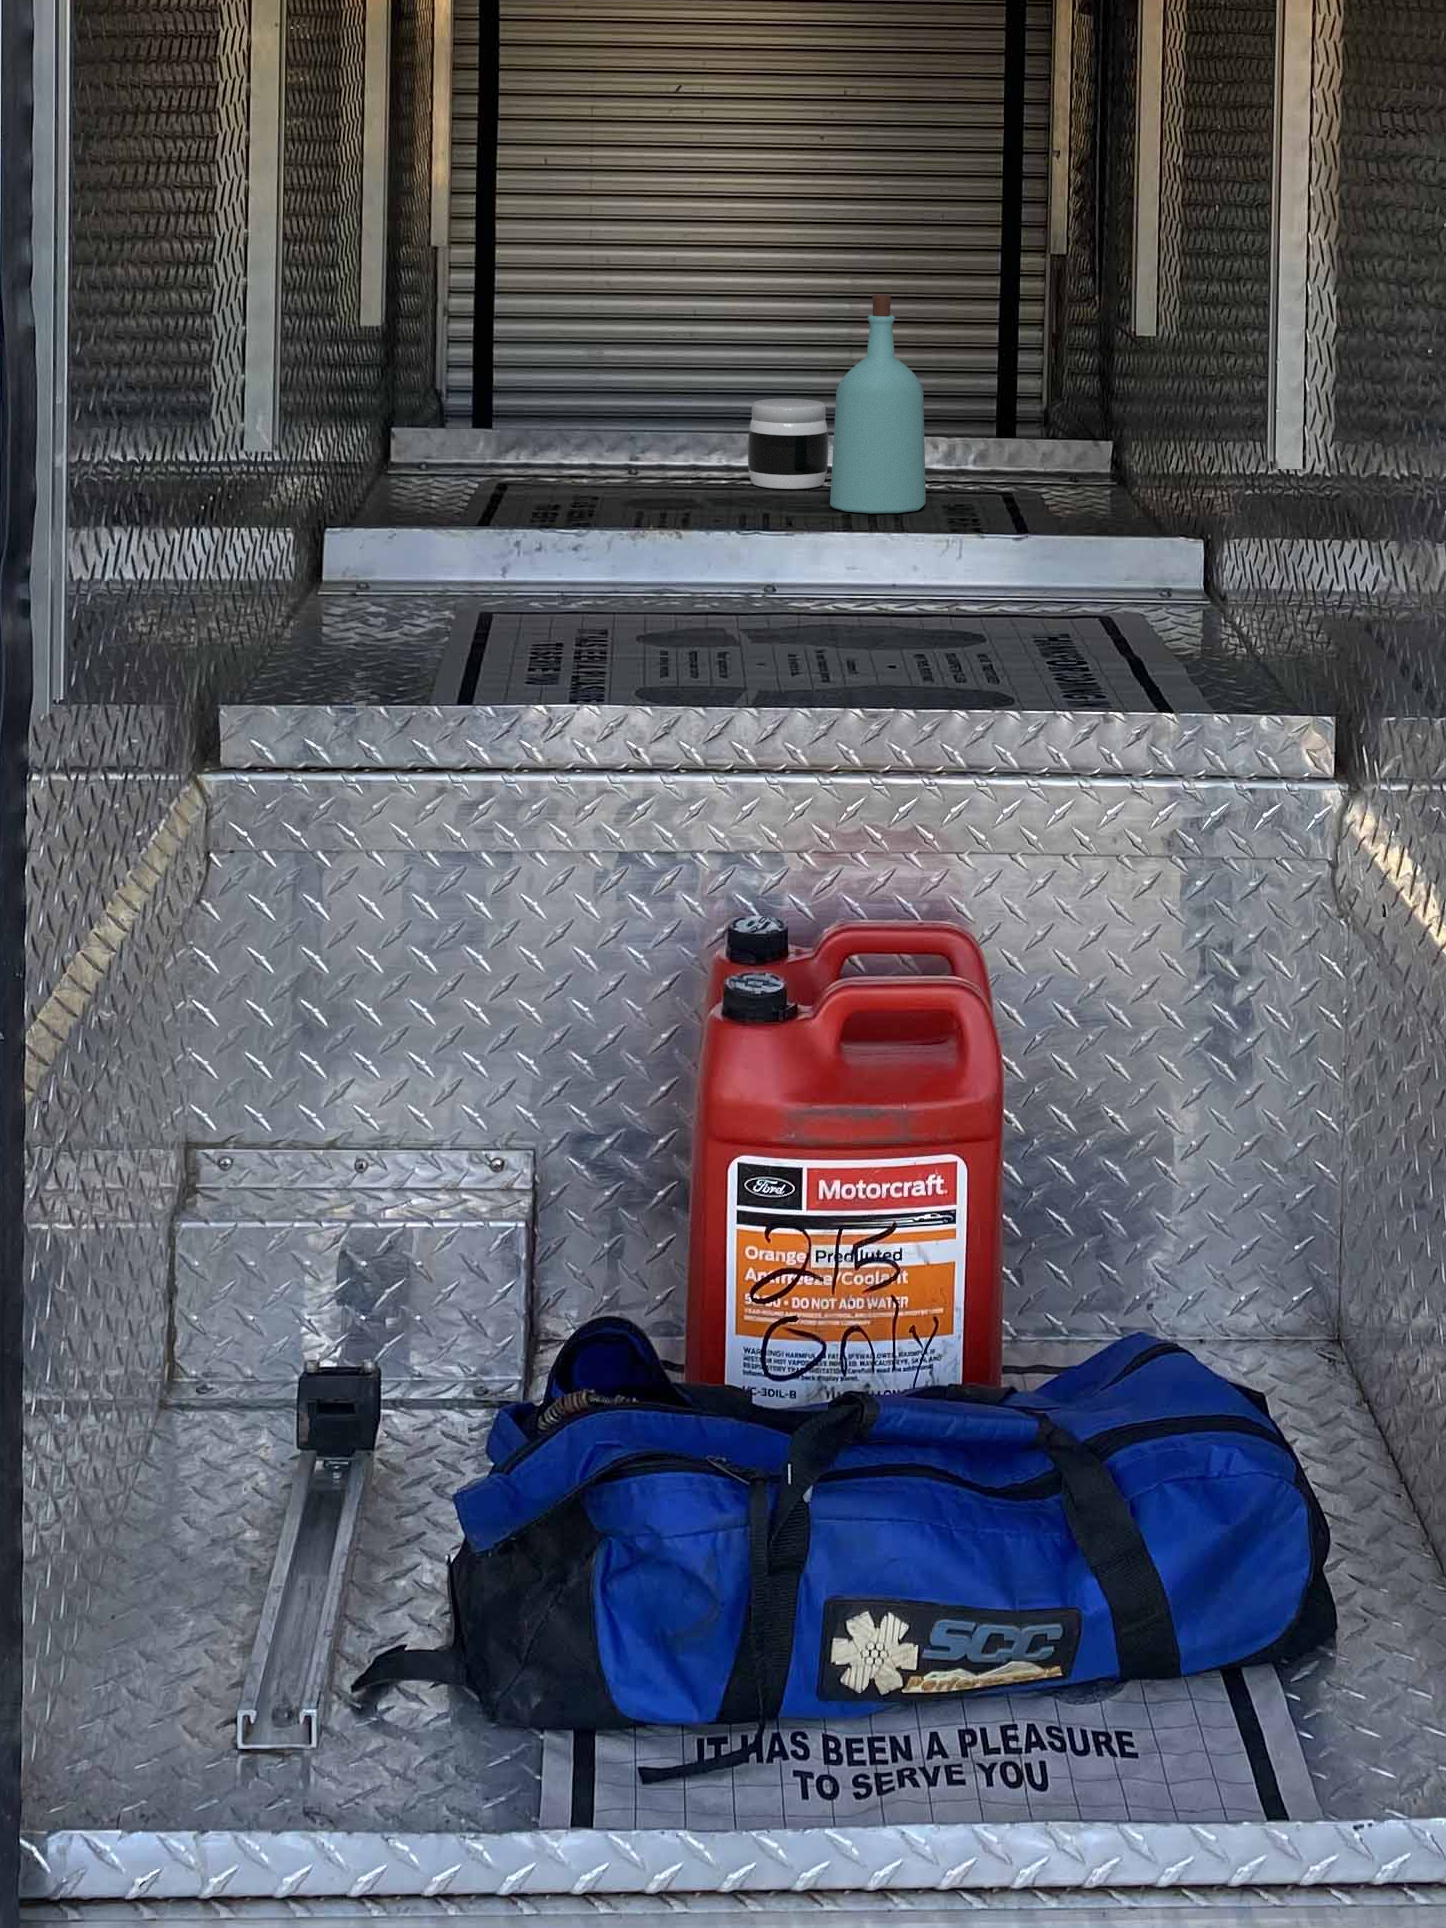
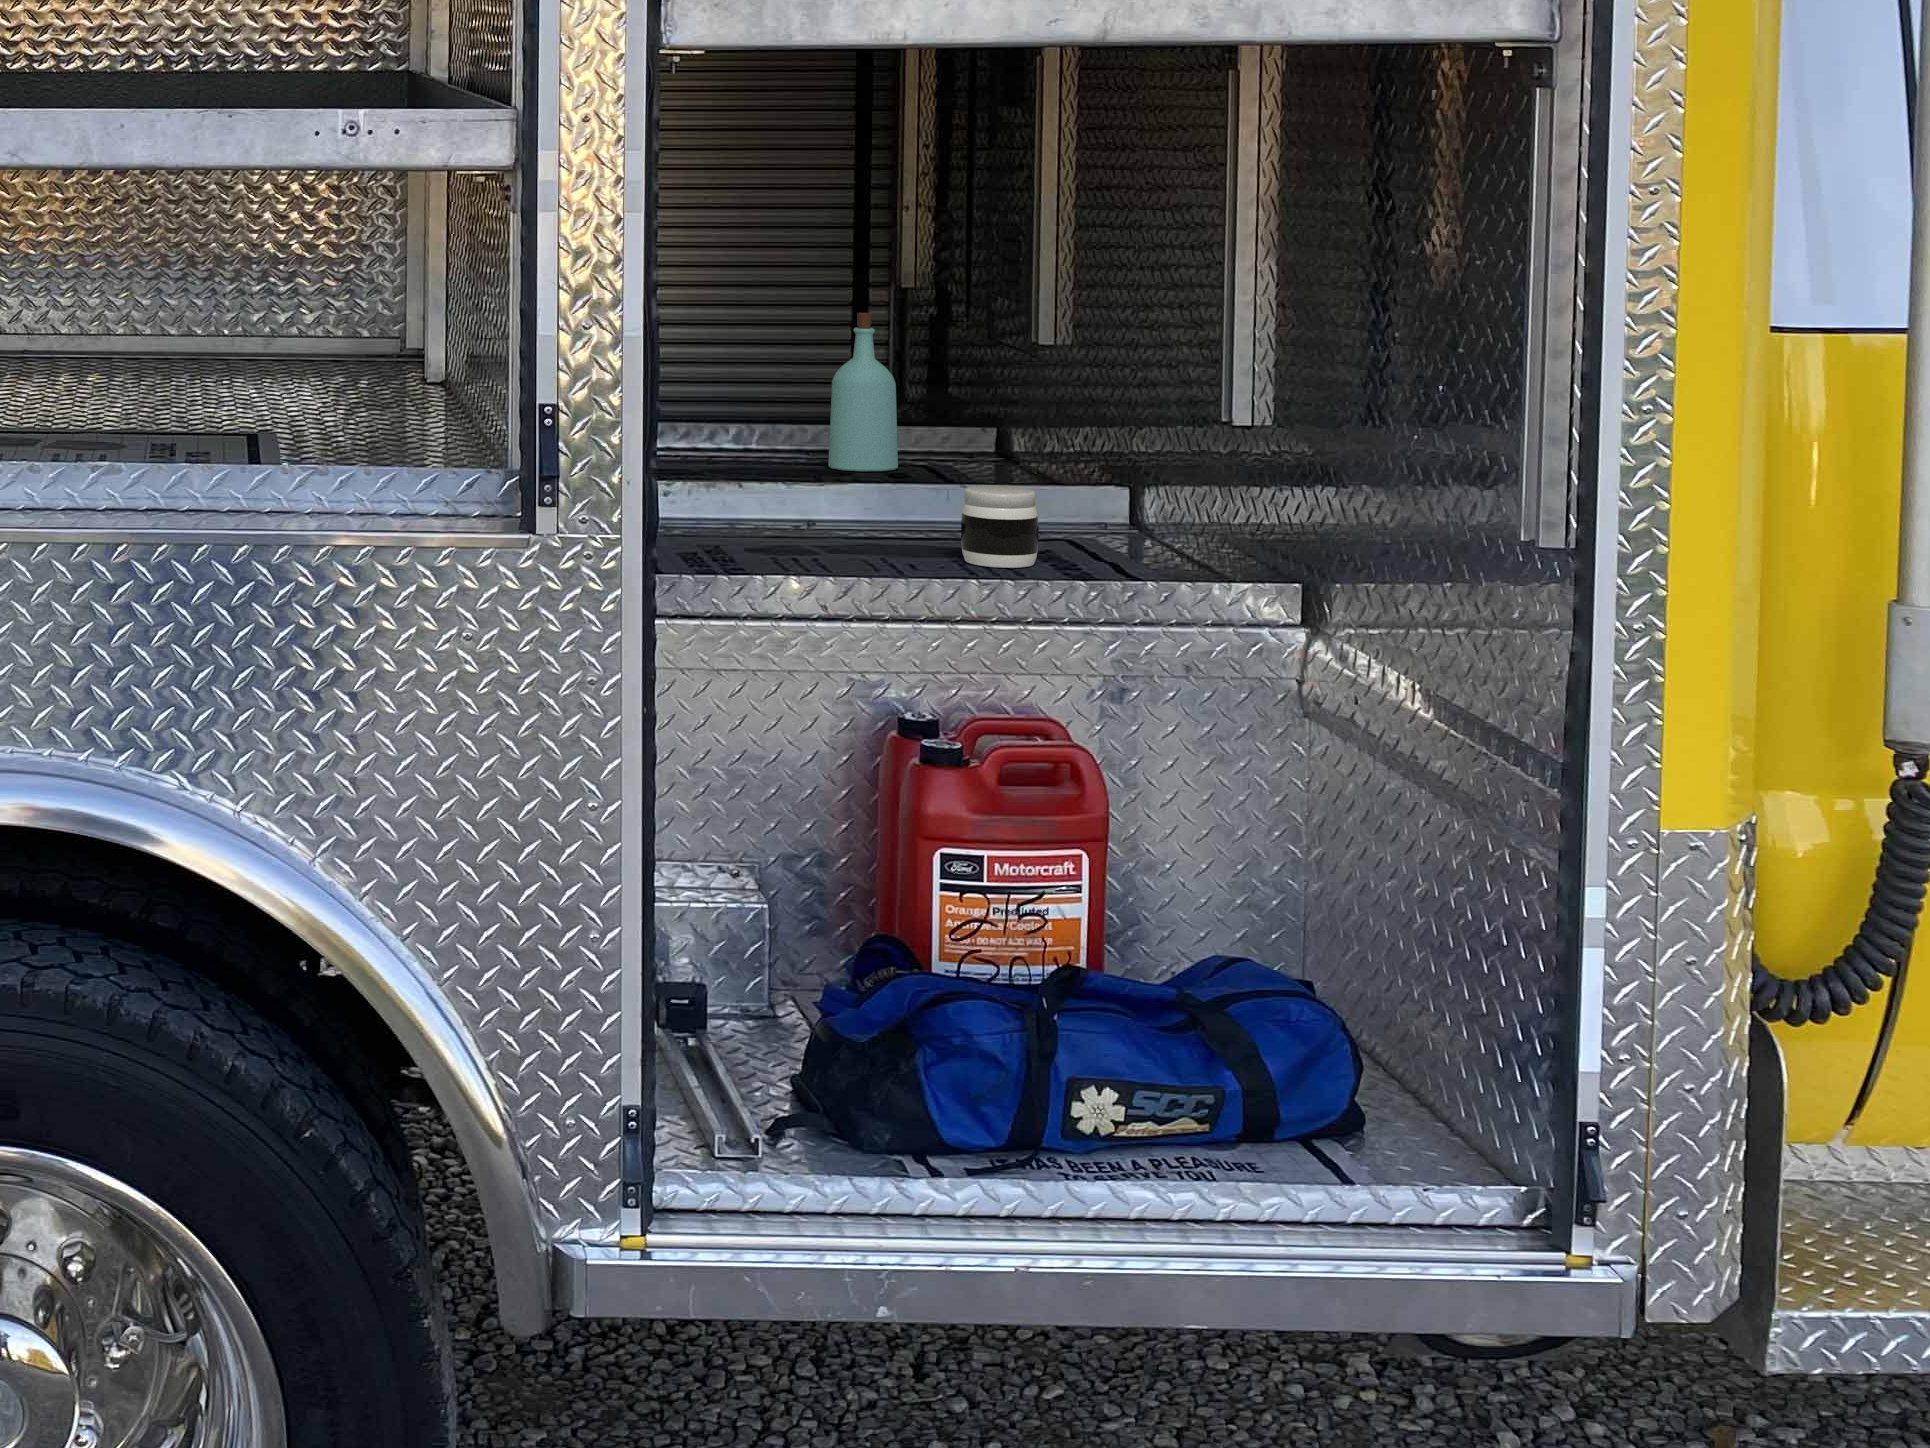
jar: present [748,399,828,489] -> present [961,485,1039,568]

